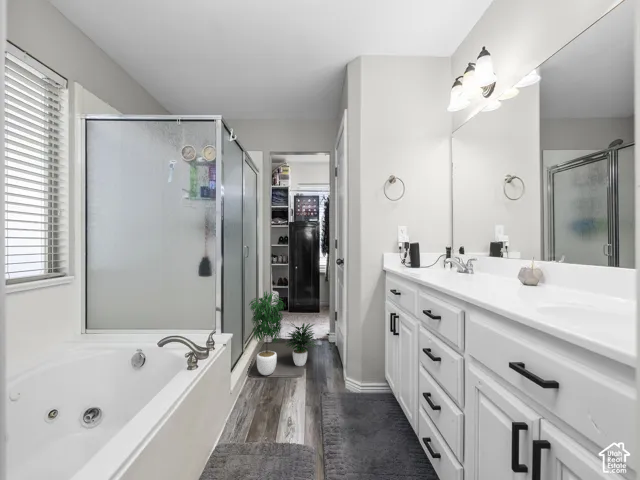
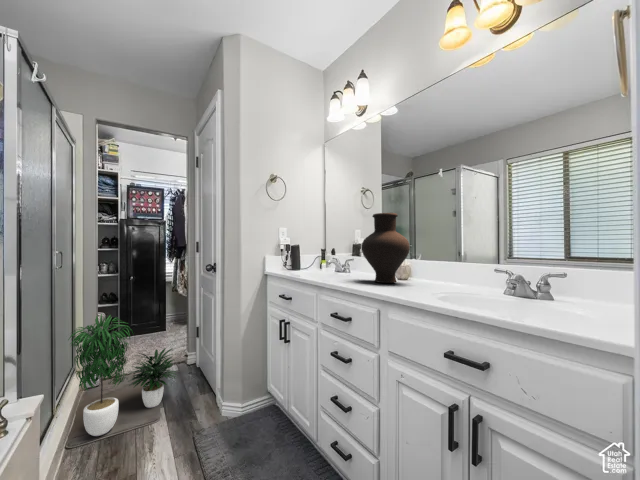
vase: none [468,210,529,287] -> present [362,213,410,283]

